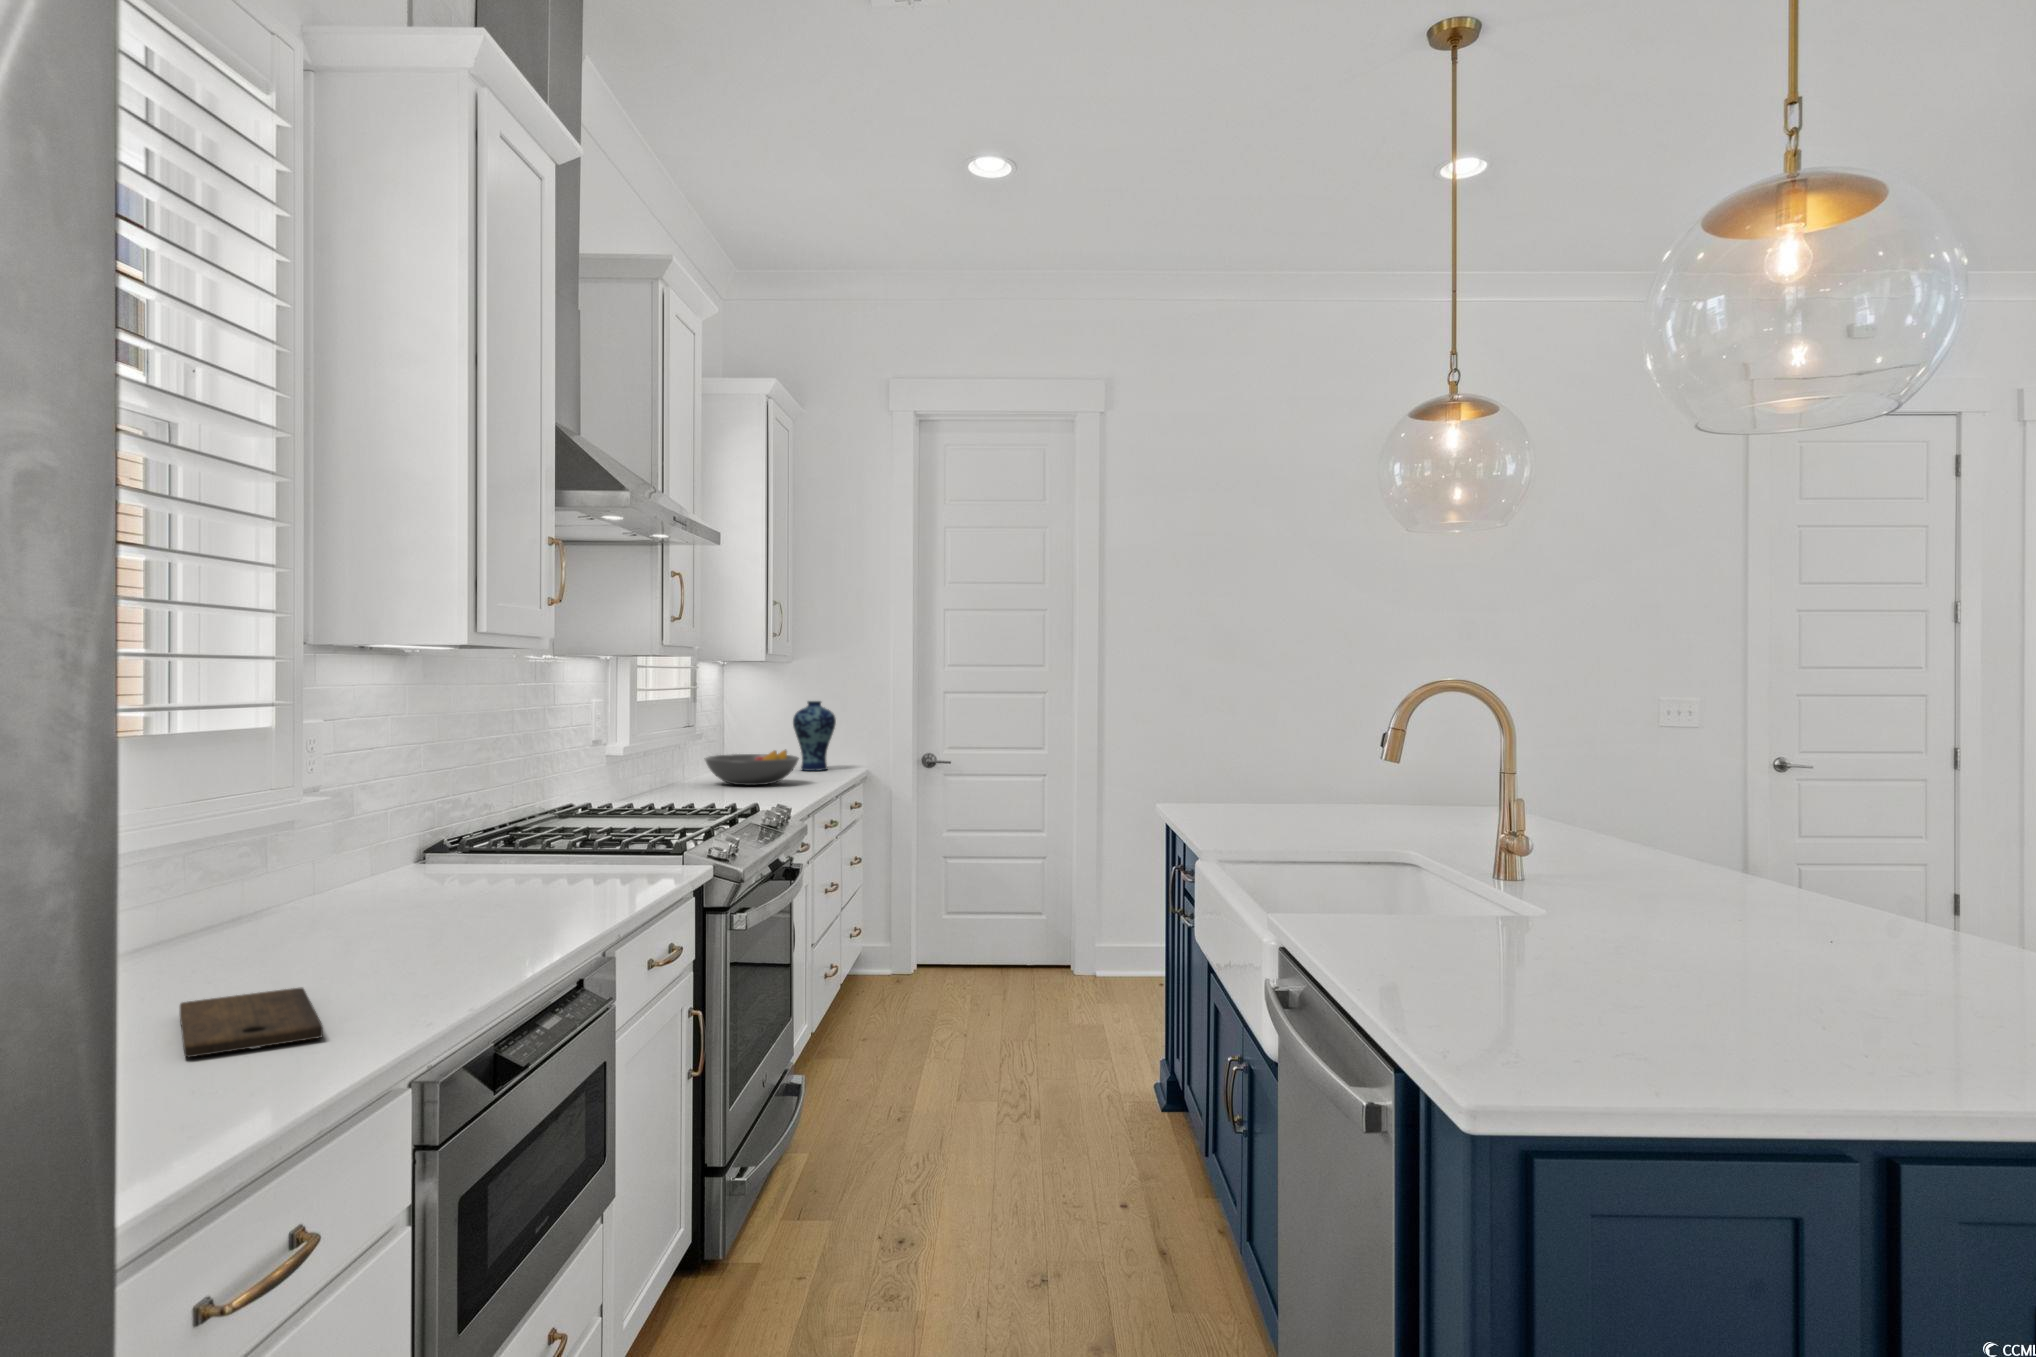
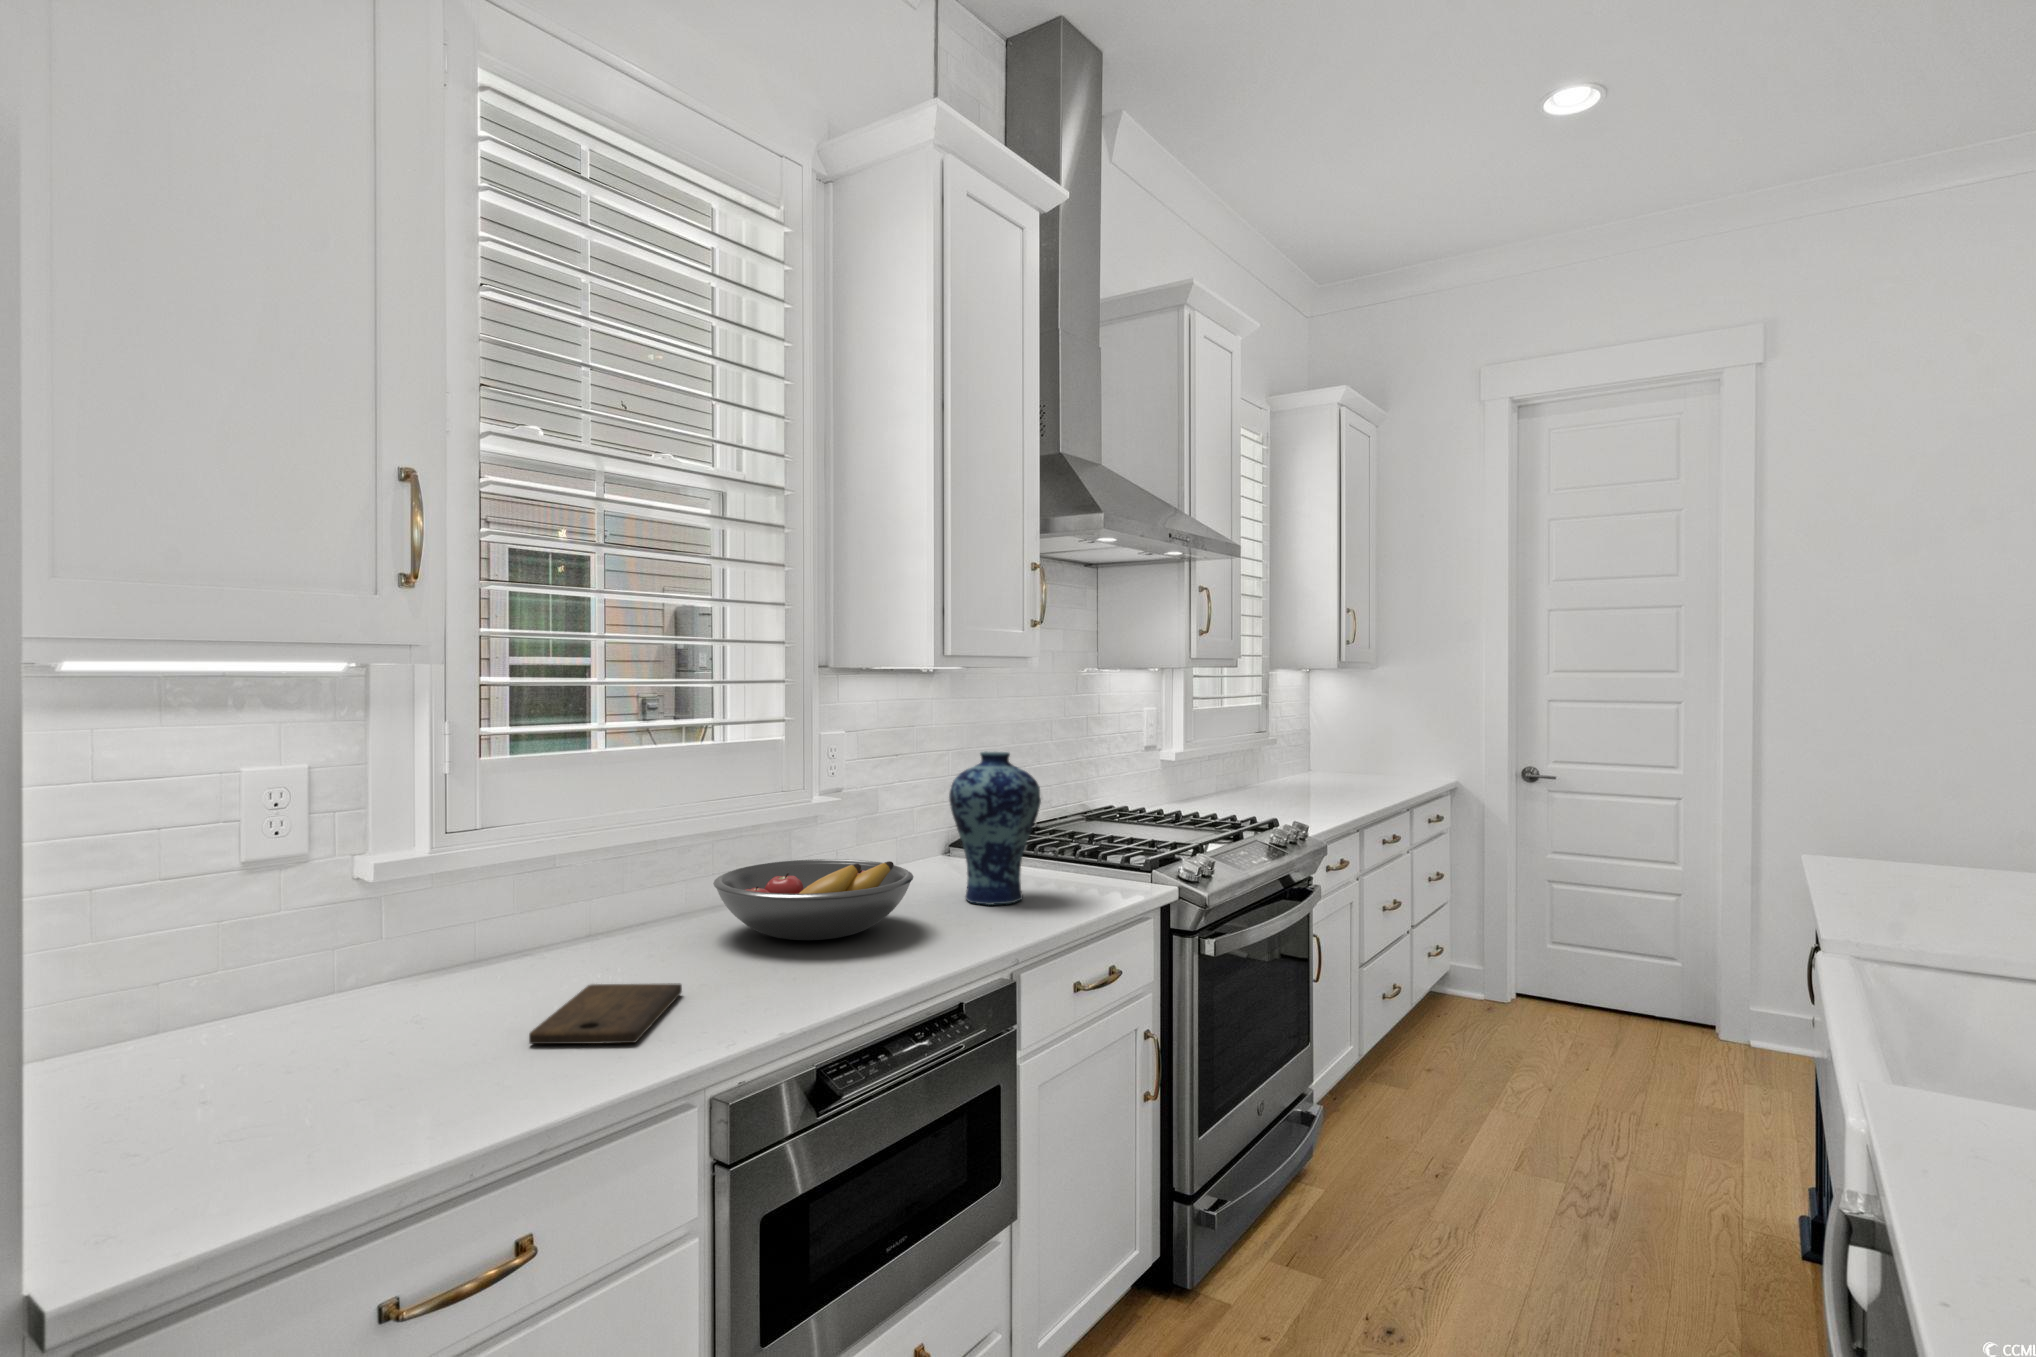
vase: present [793,701,836,771] -> present [949,752,1041,905]
fruit bowl: present [704,750,799,785] -> present [713,859,914,940]

